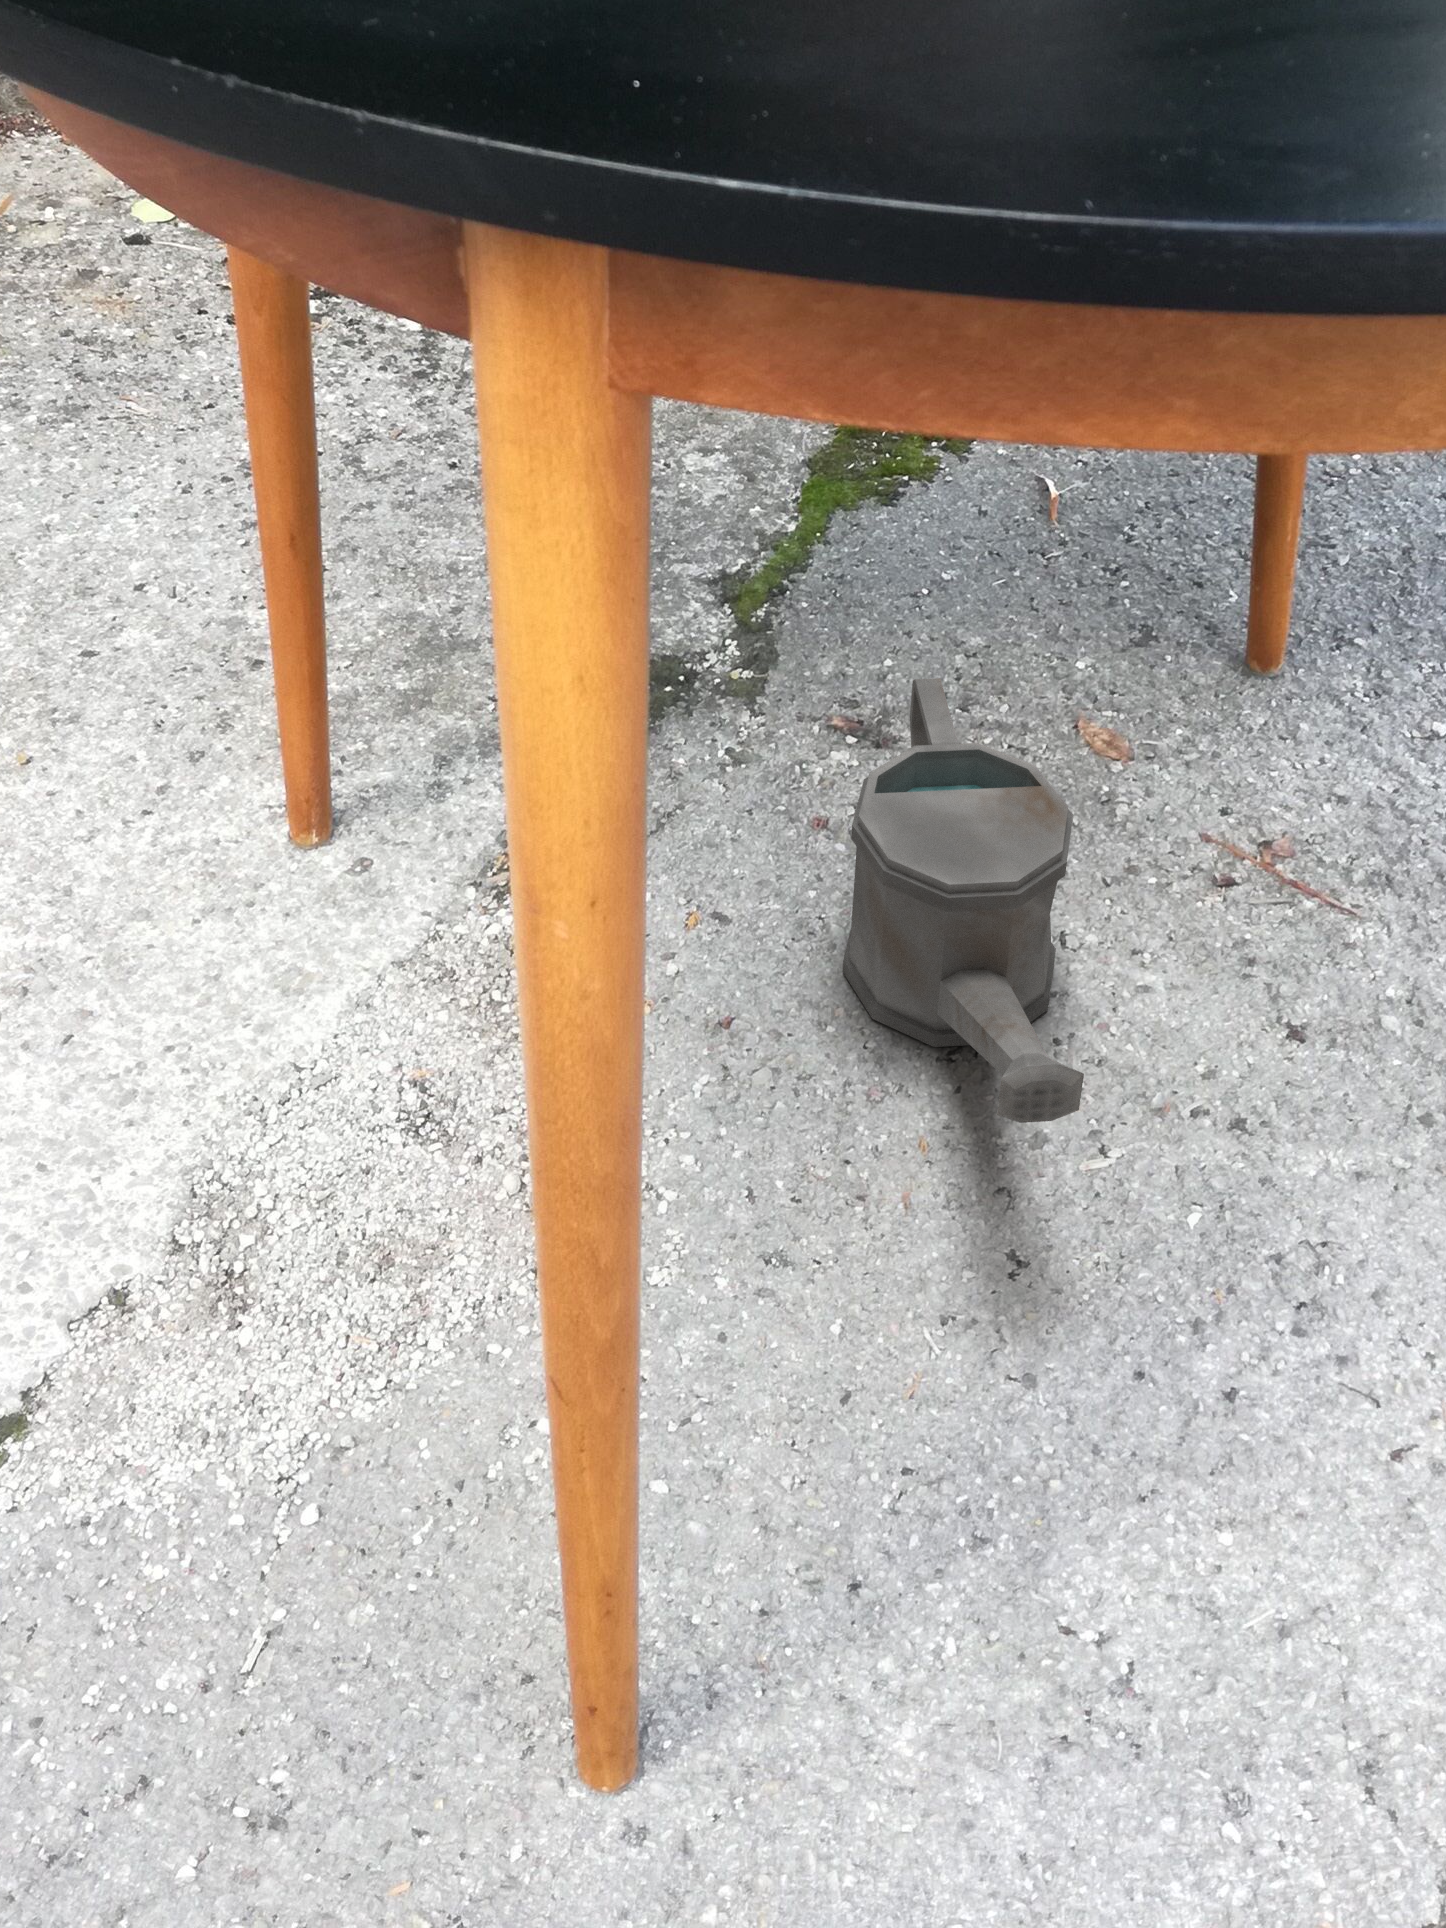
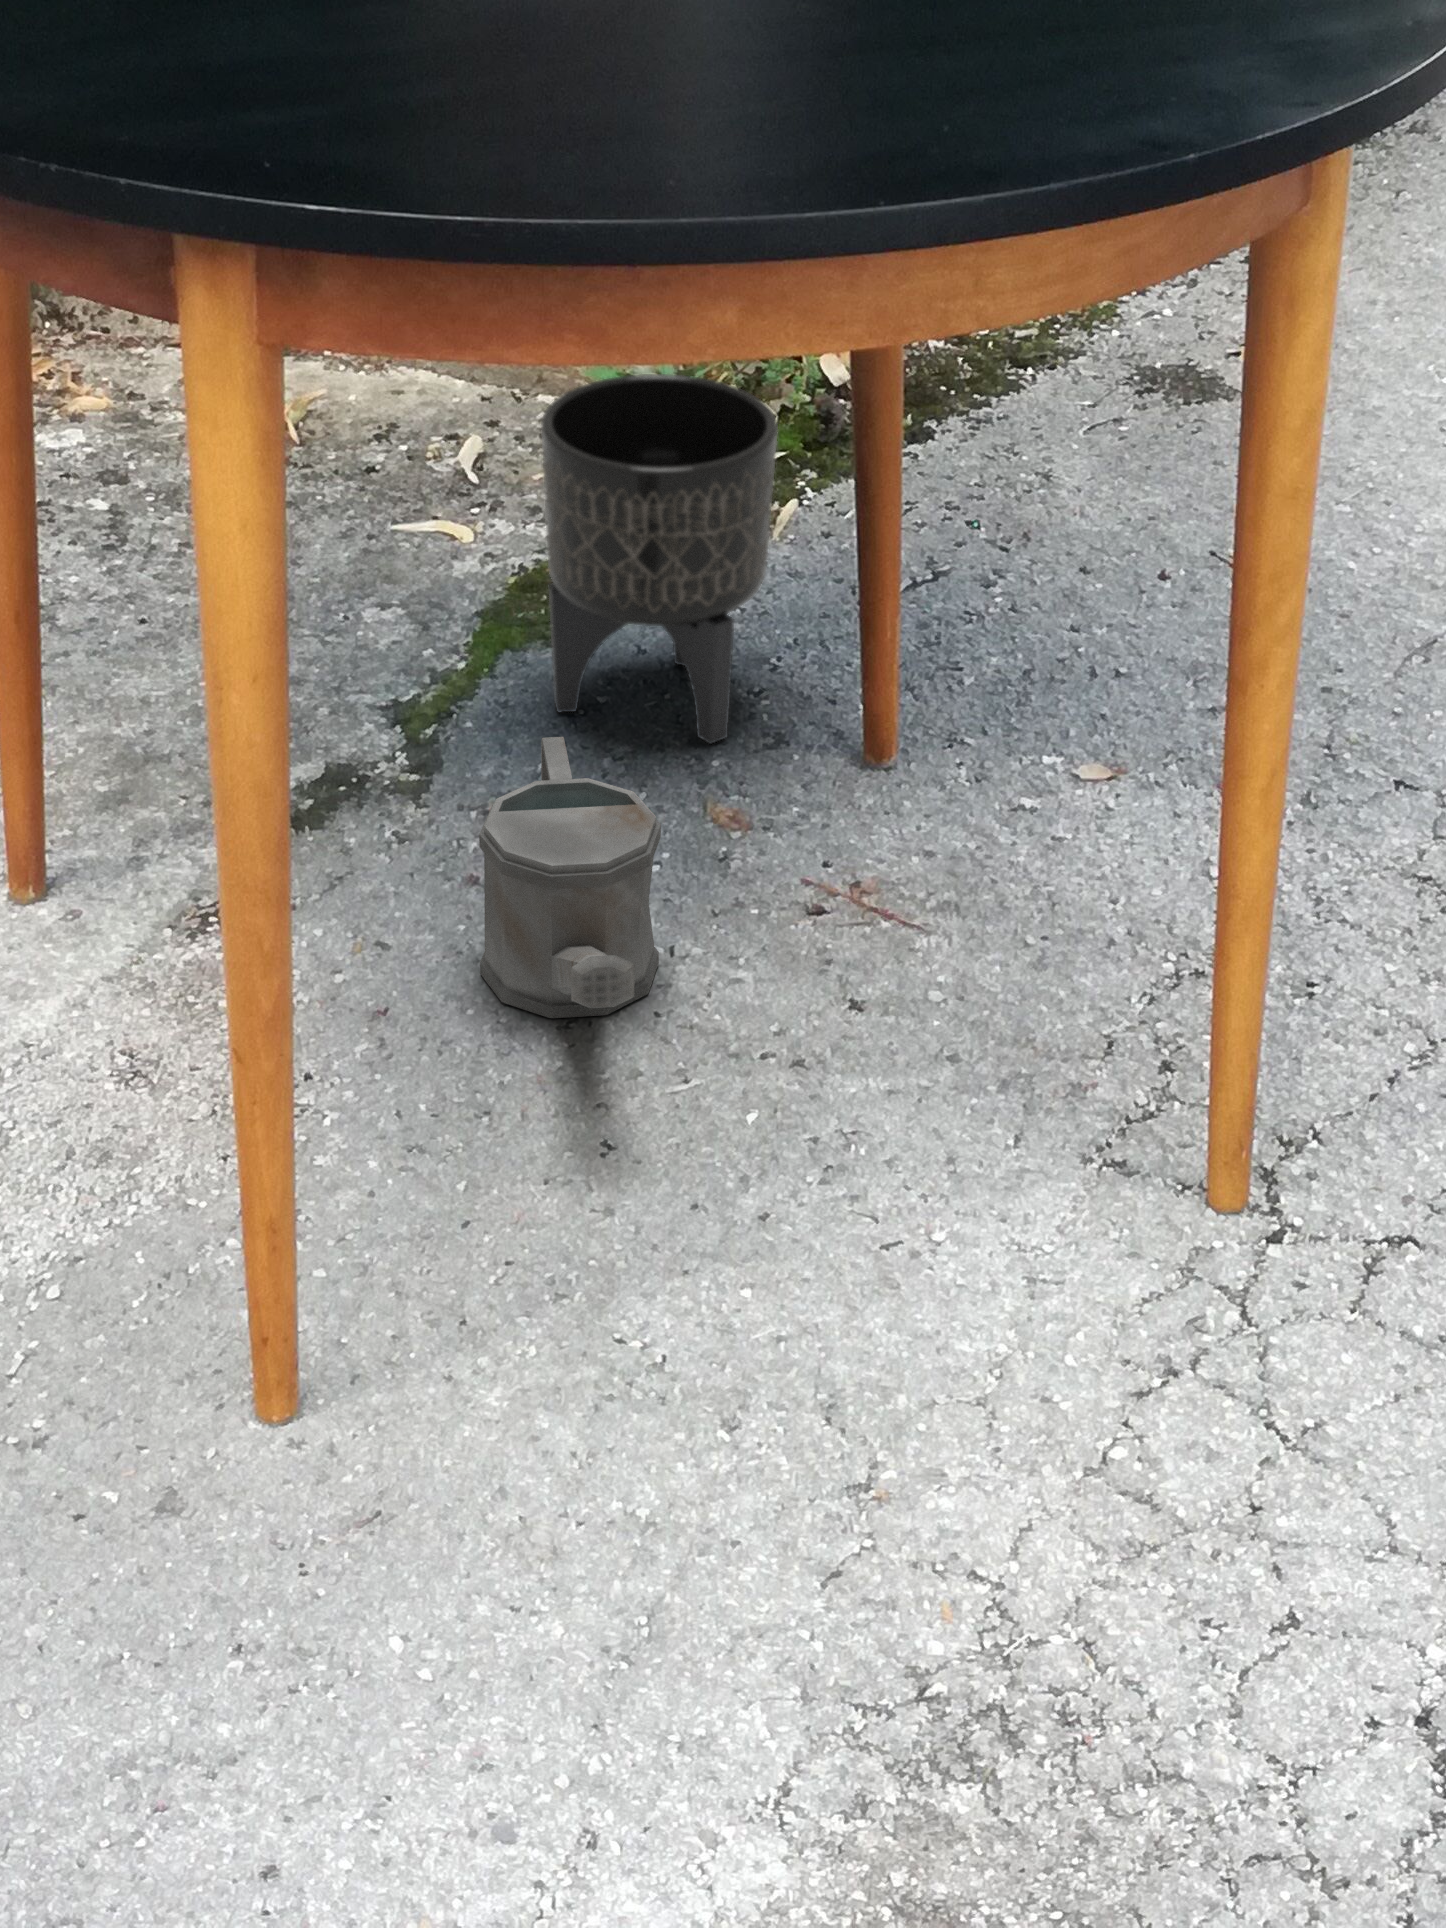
planter: none [894,225,1169,638] -> present [541,374,778,744]

